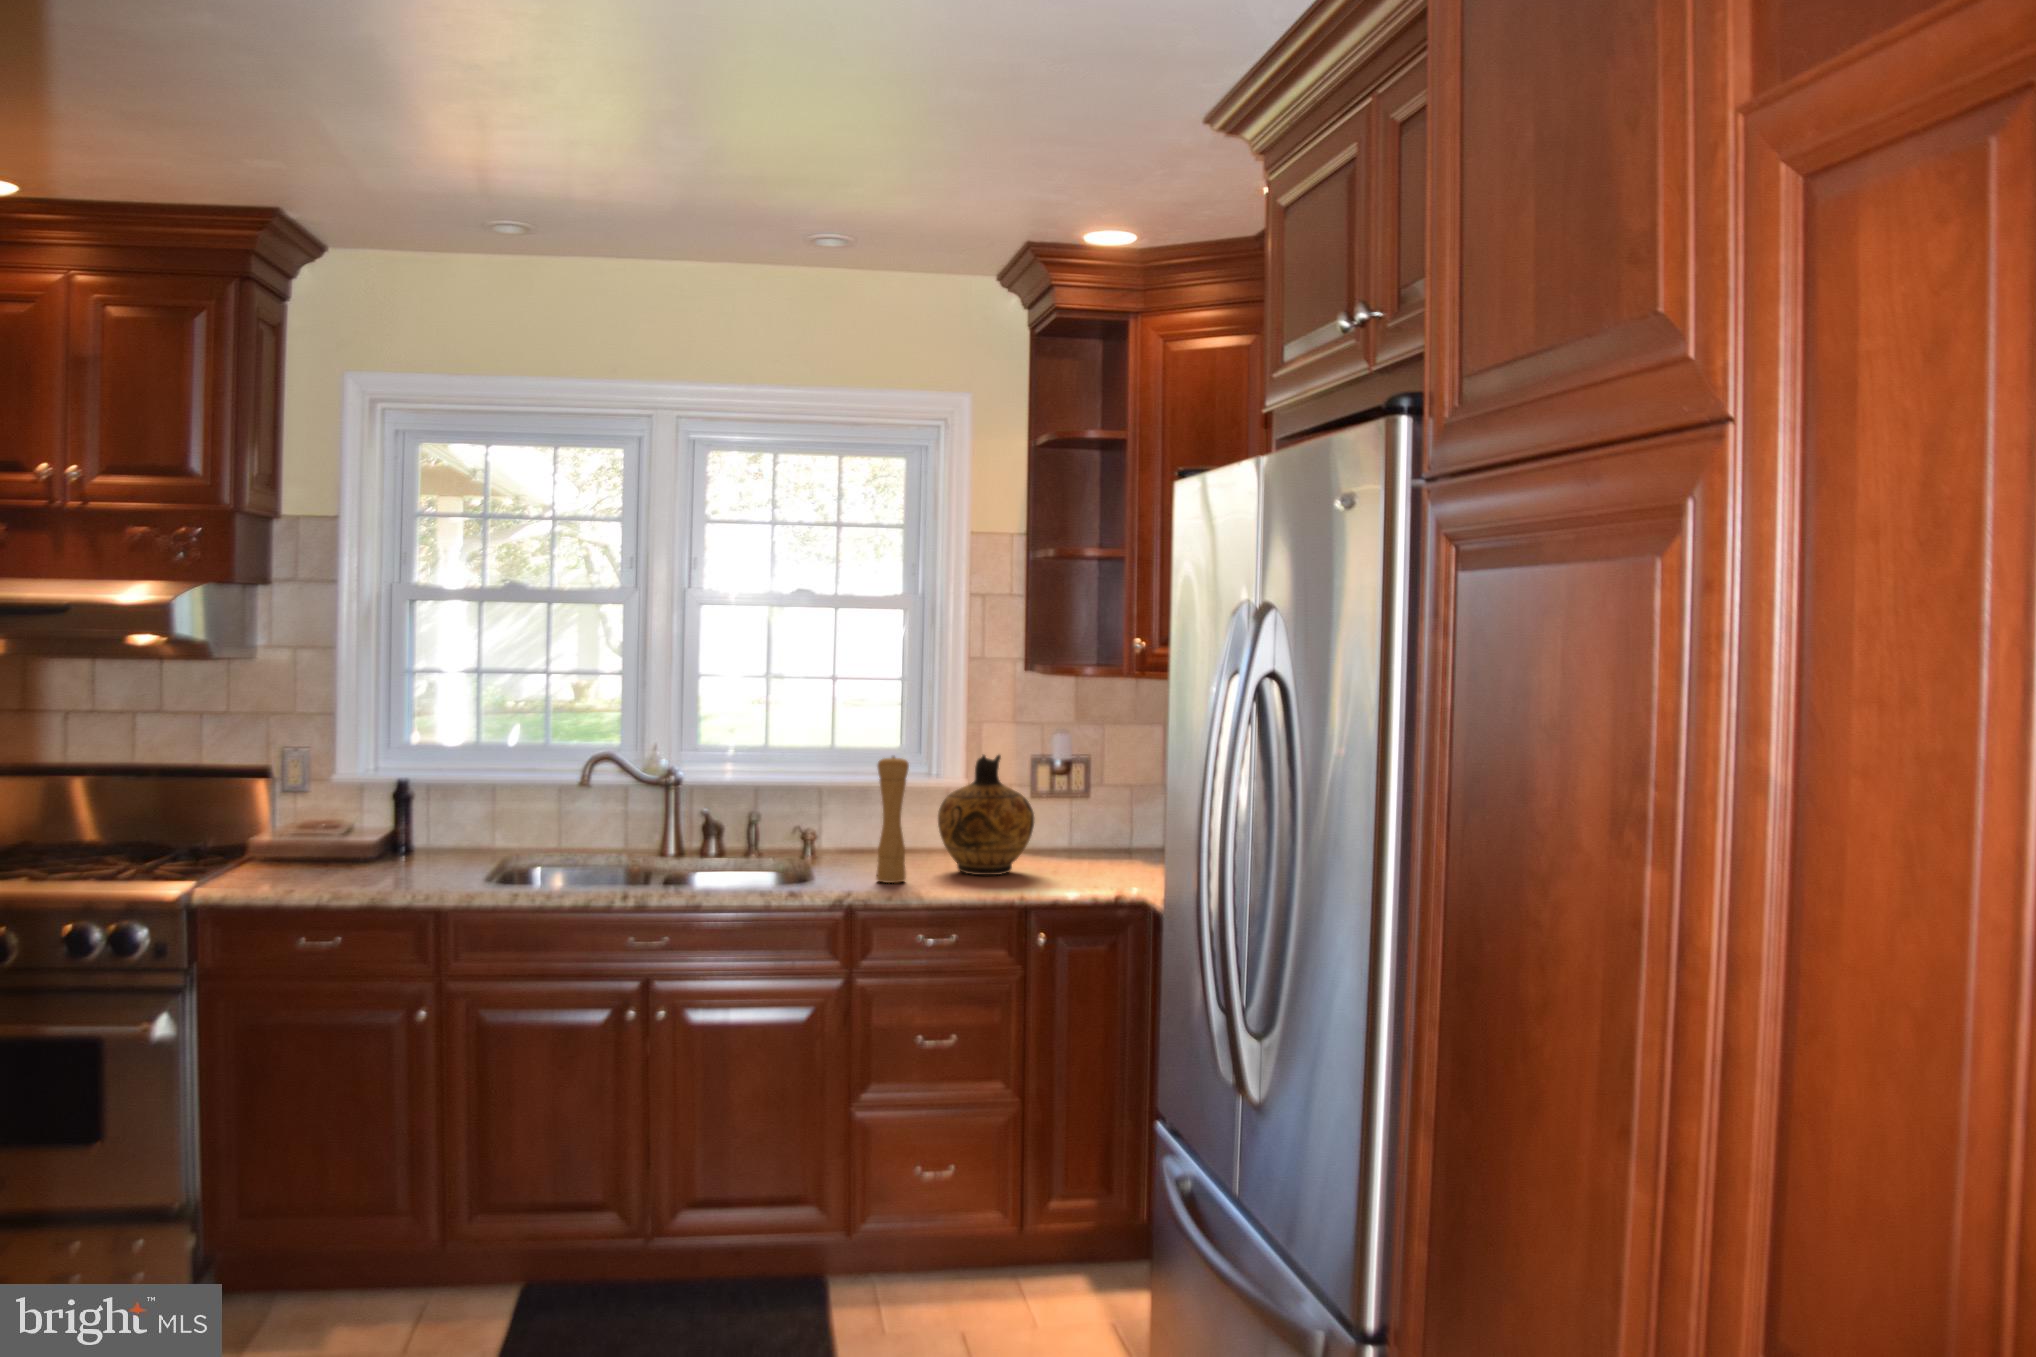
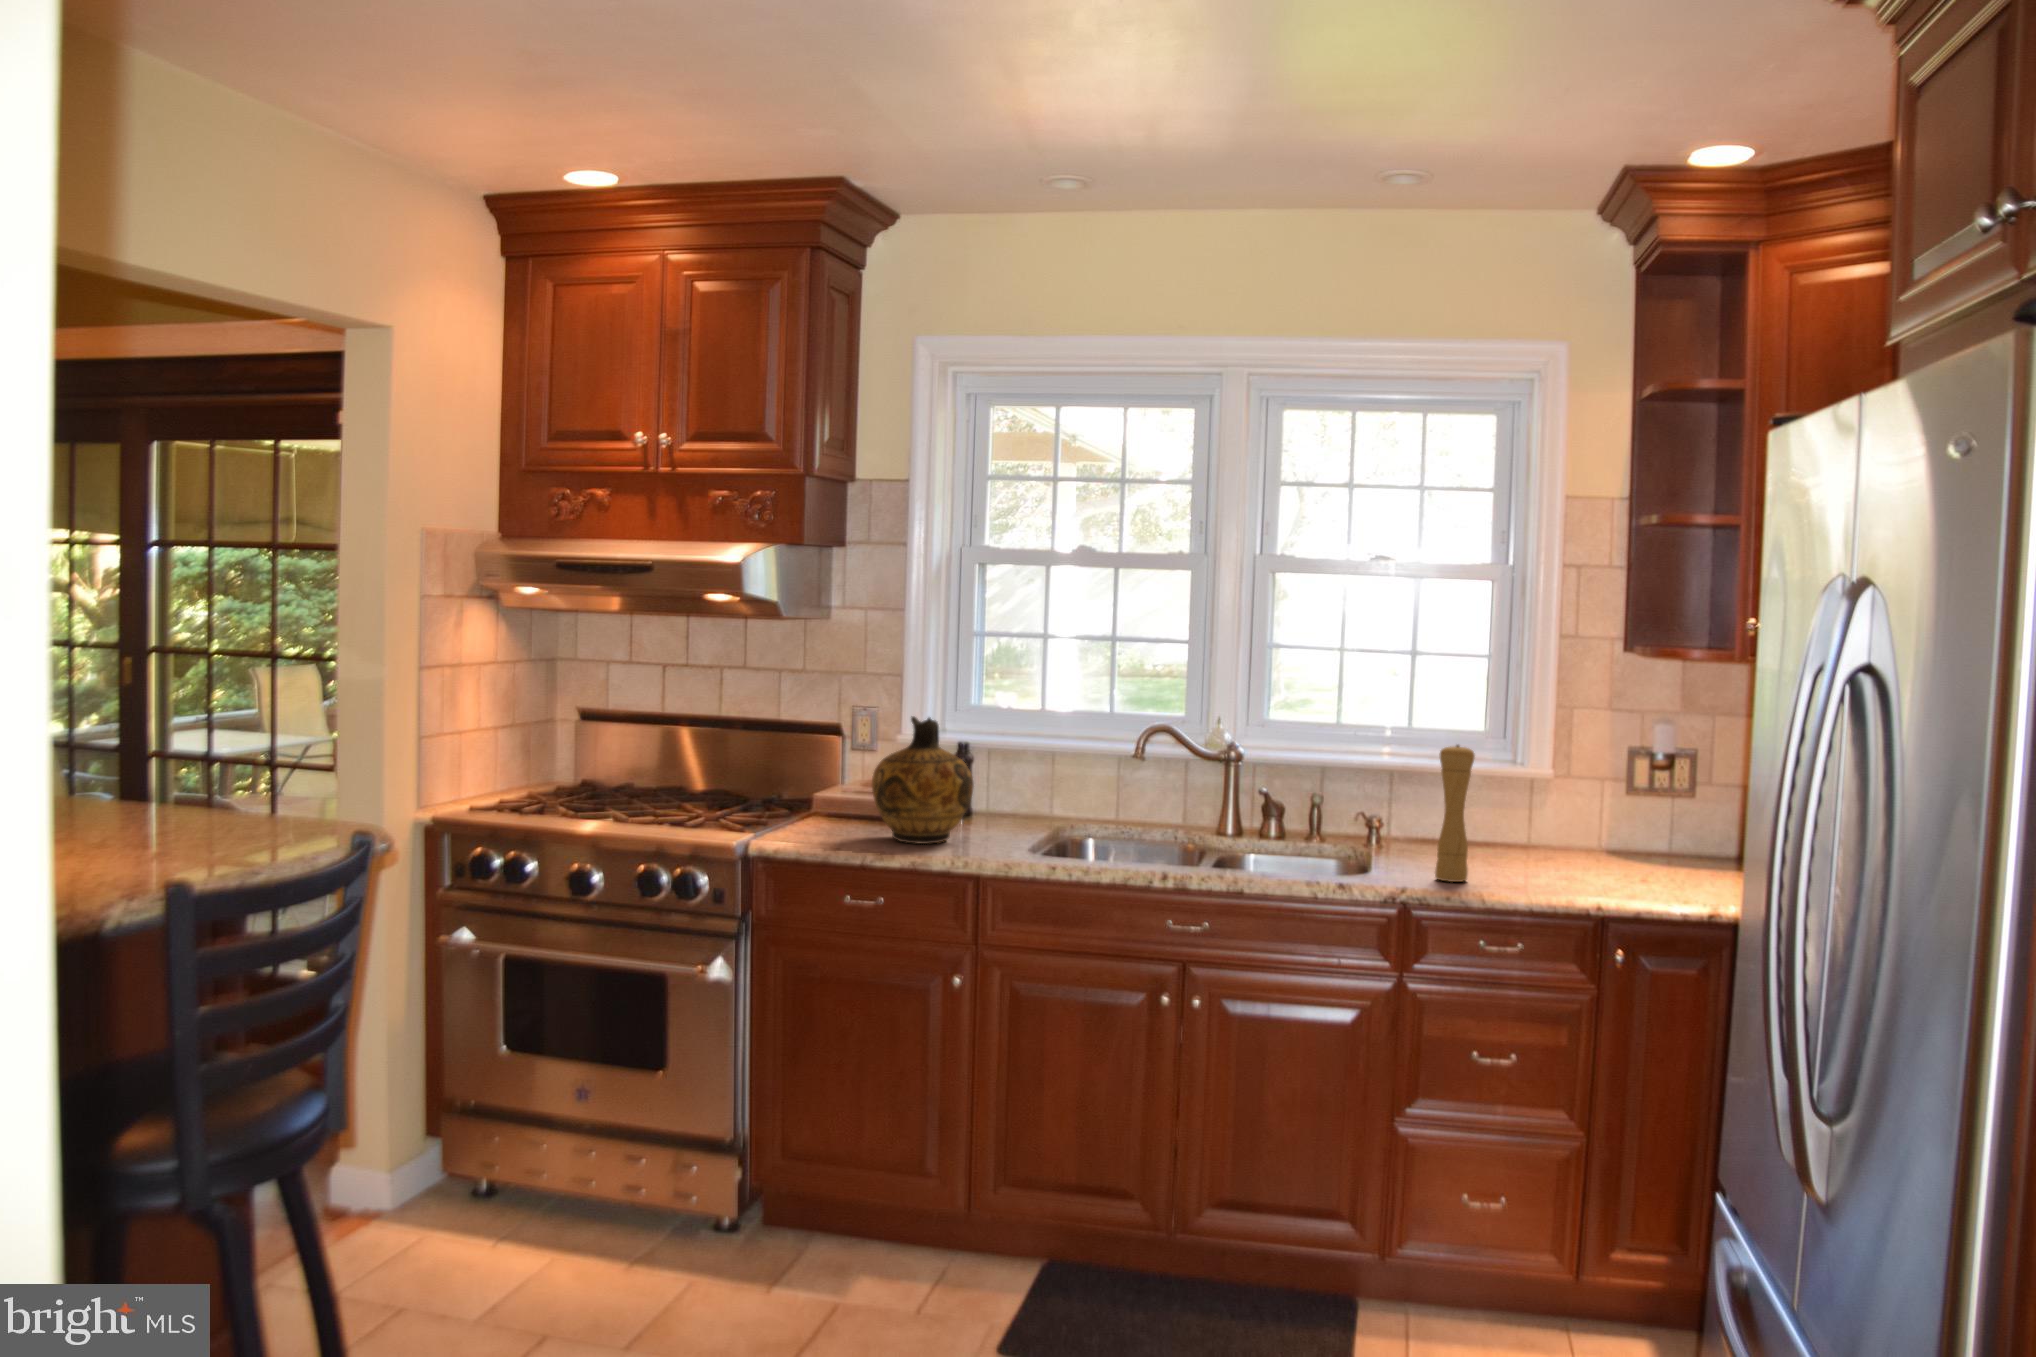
ceramic jug: present [938,755,1034,875] -> present [872,716,974,844]

